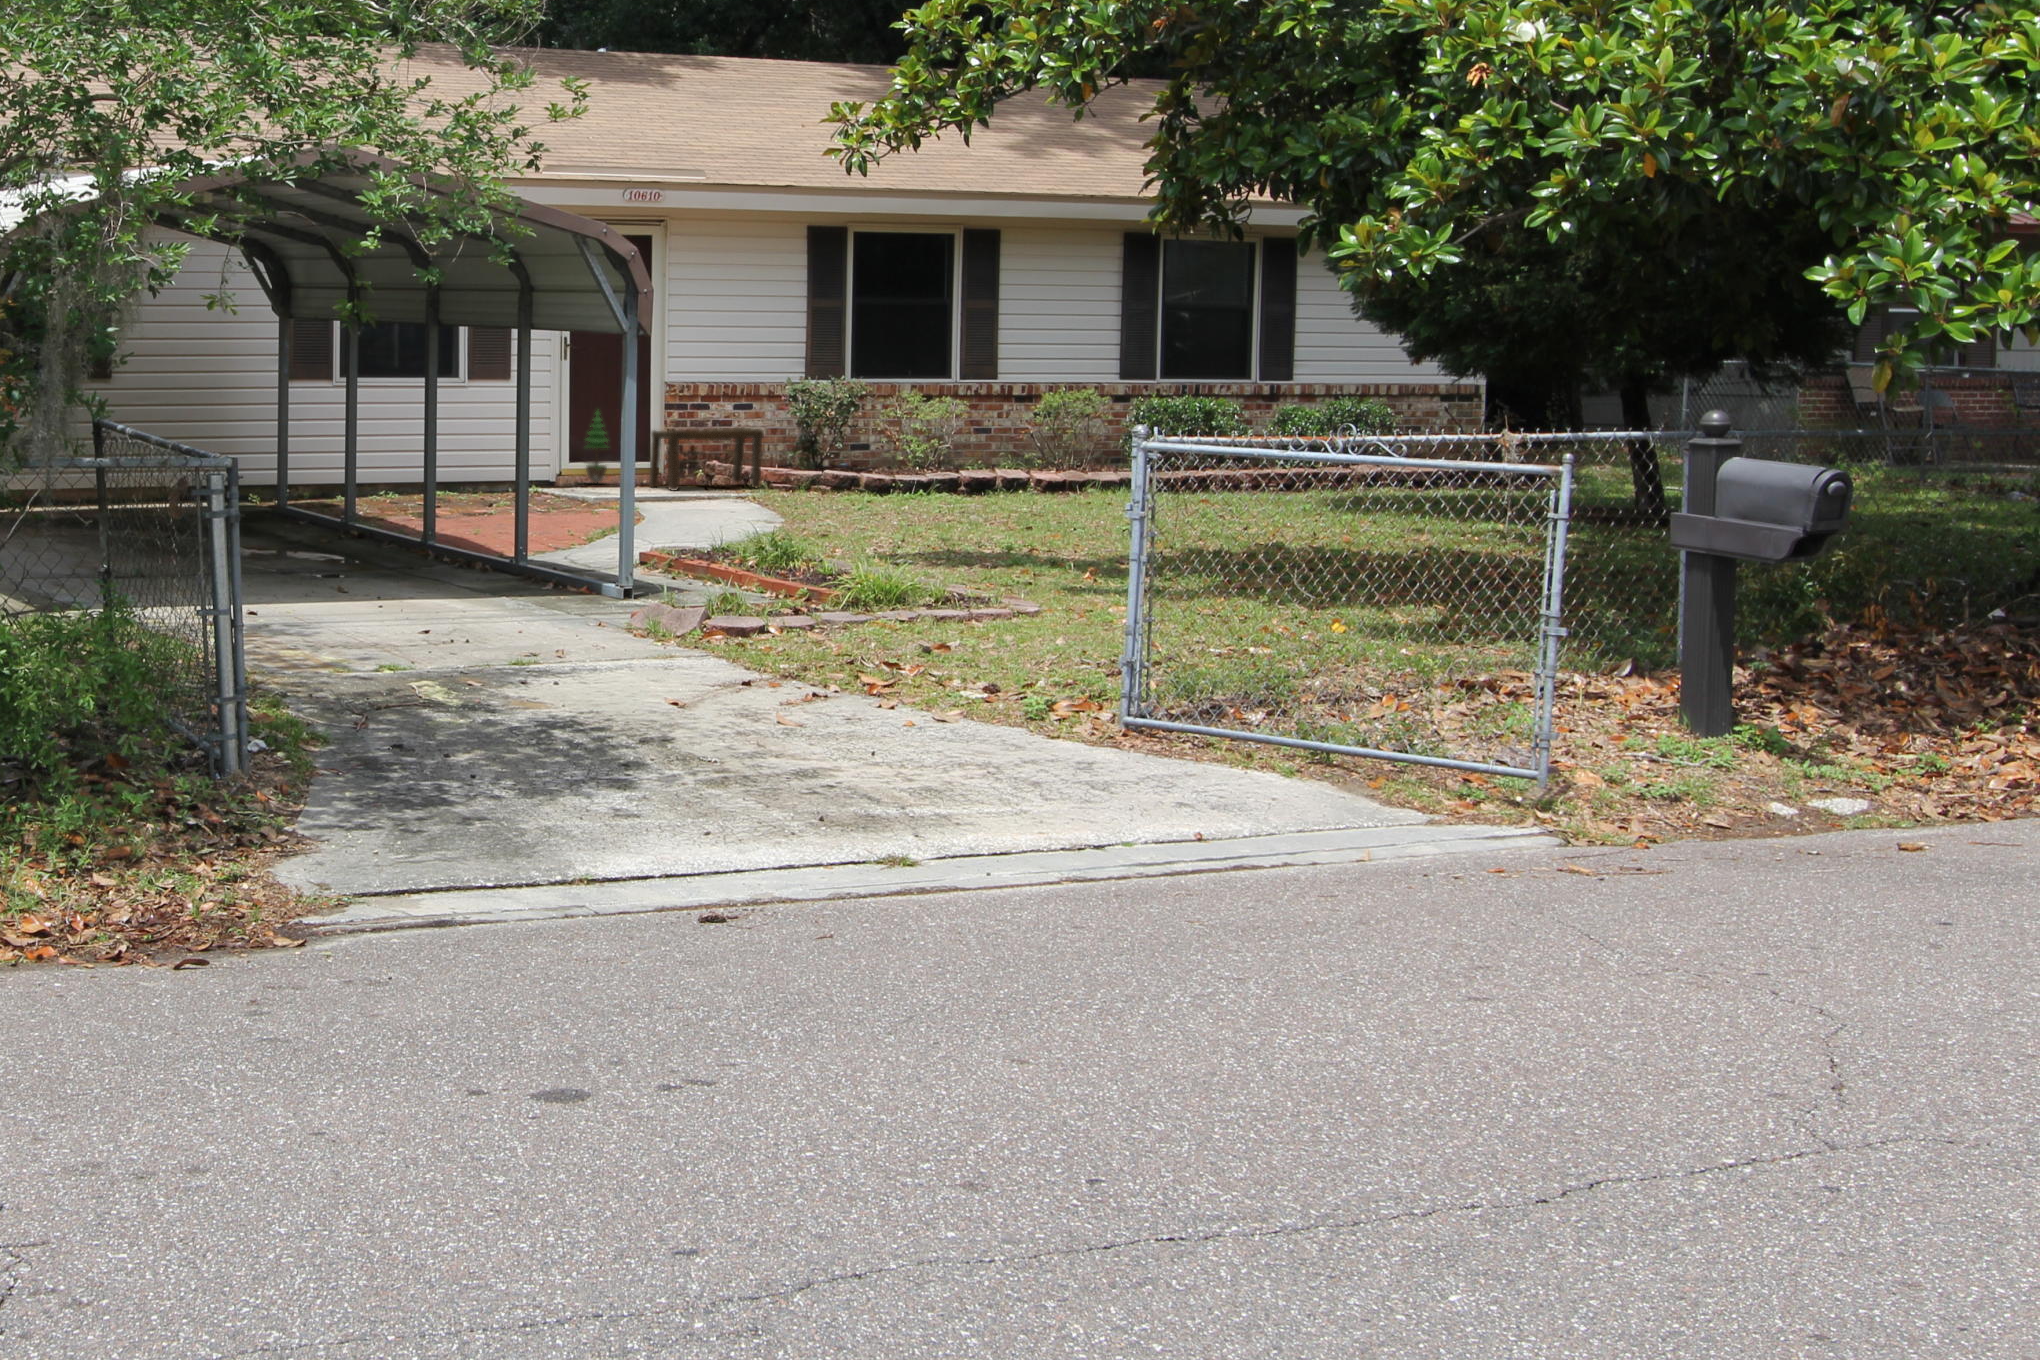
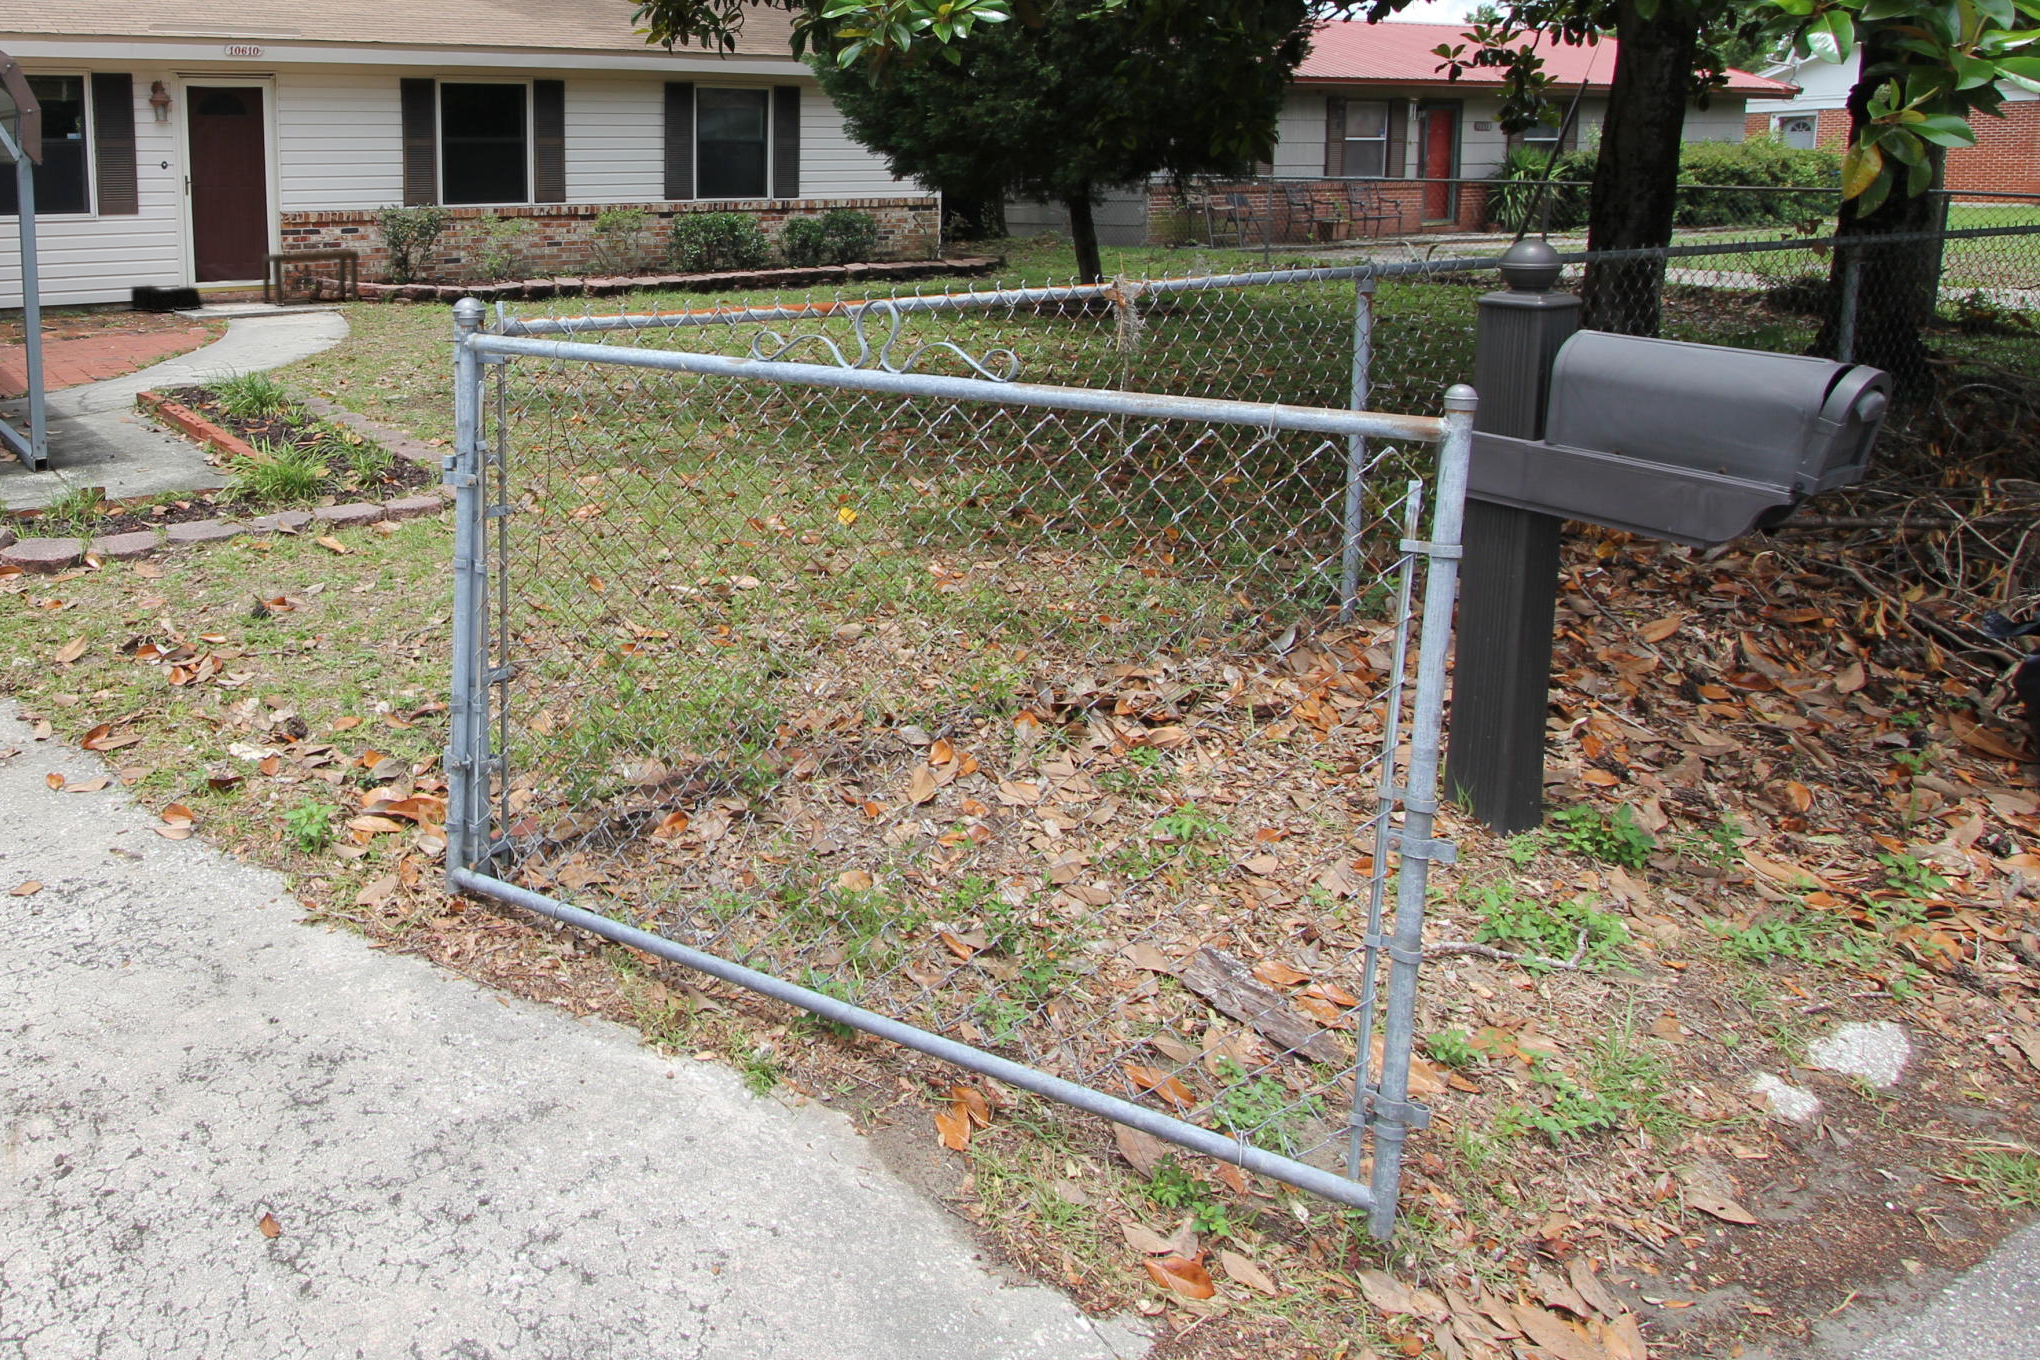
potted tree: present [586,411,607,483] -> none [207,237,231,301]
storage bin: none [504,462,588,492] -> present [131,286,203,313]

